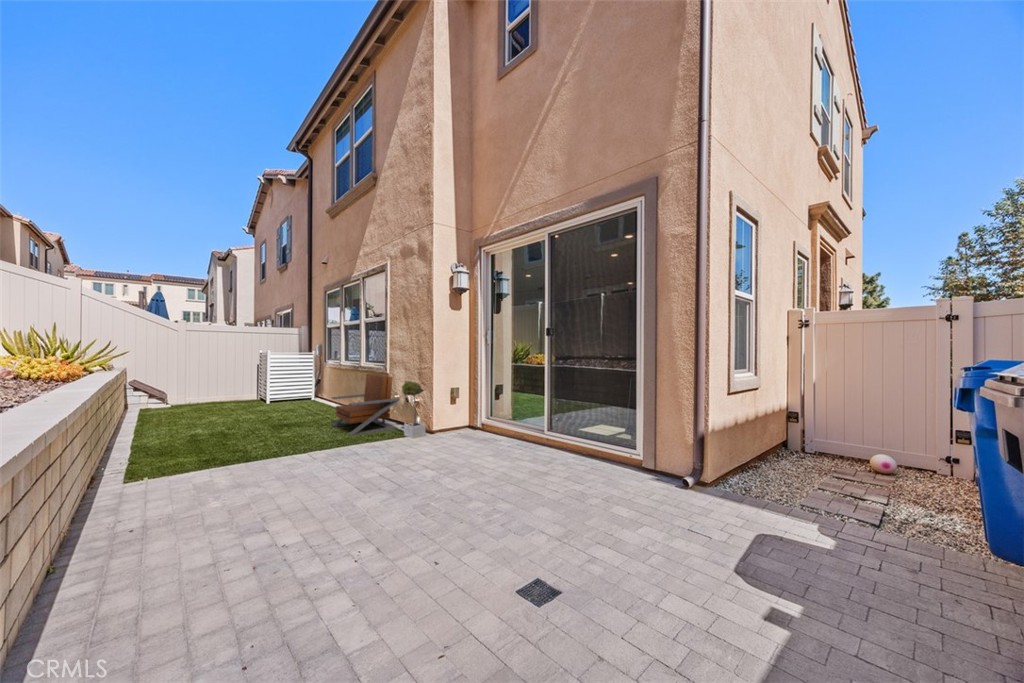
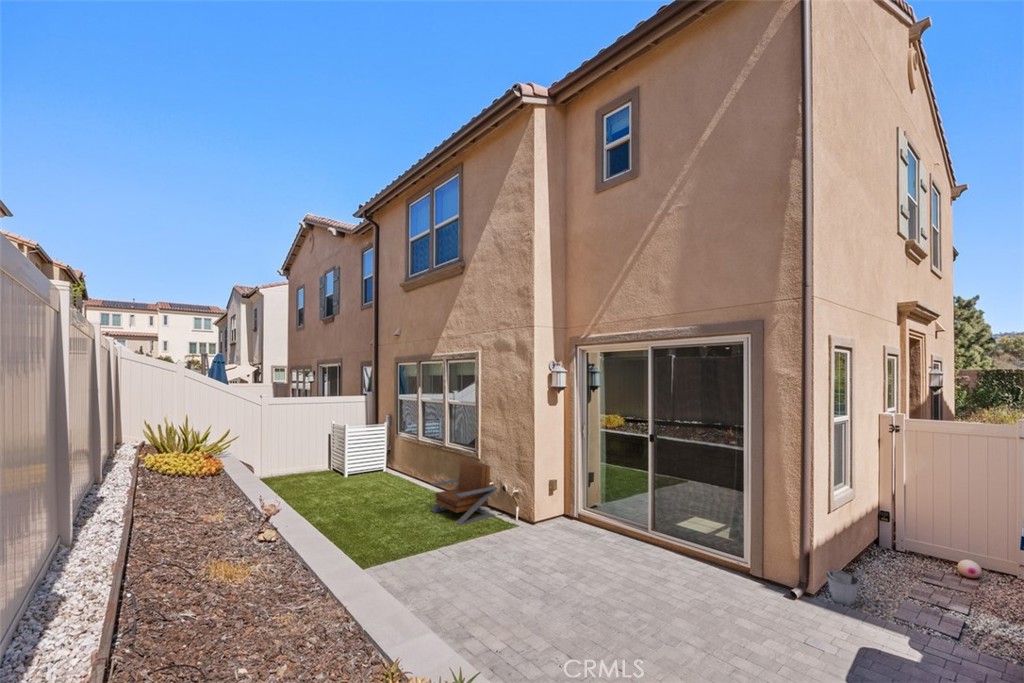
potted tree: present [402,381,426,438] -> none [506,474,529,530]
bucket: none [725,455,762,495] -> present [827,568,859,606]

